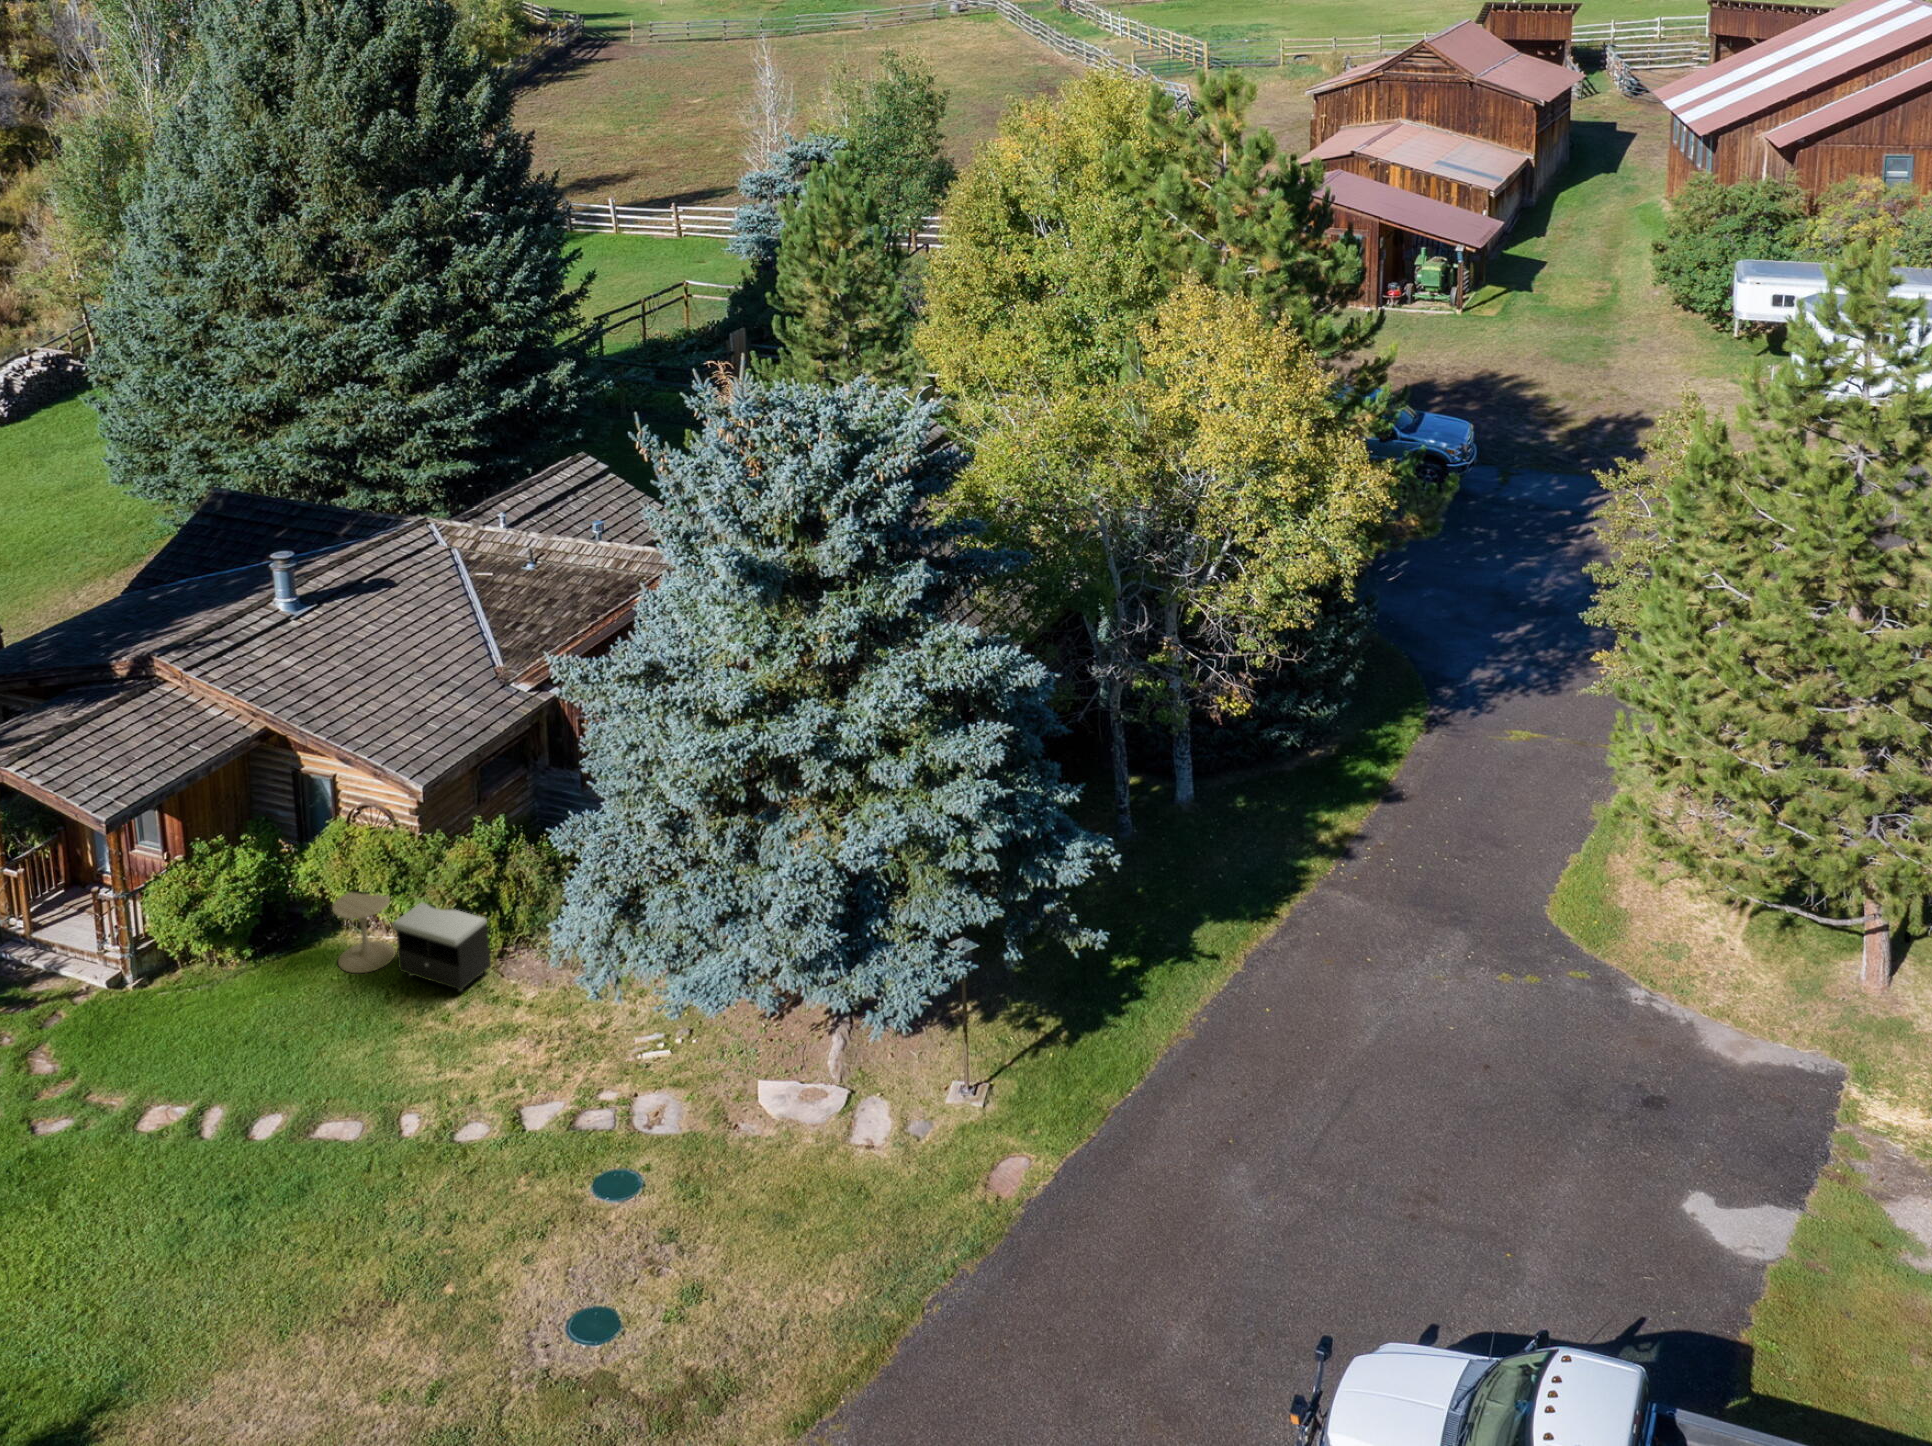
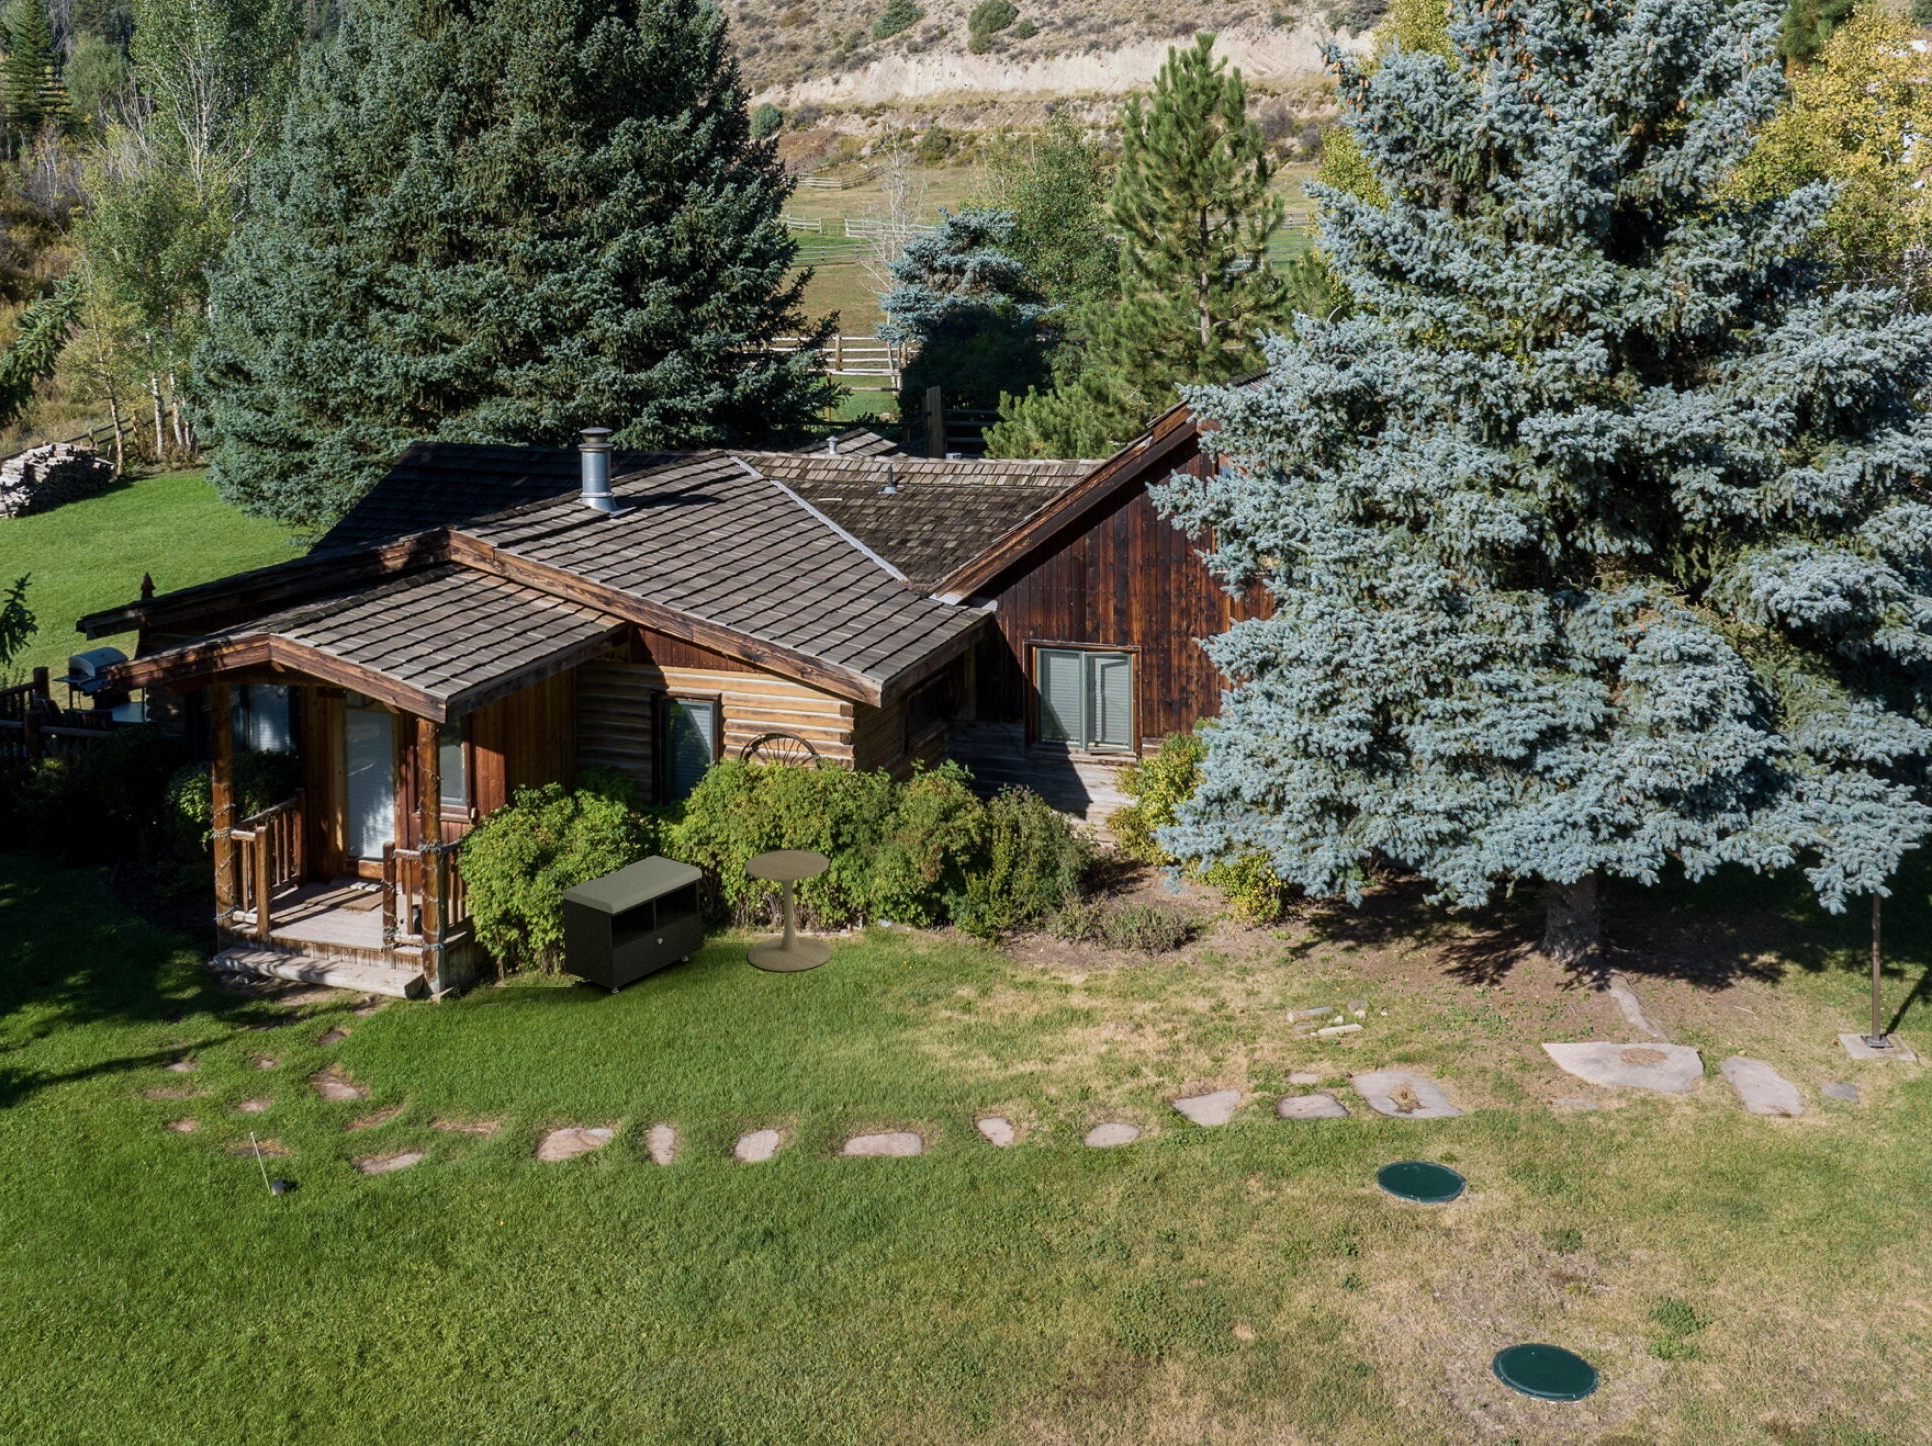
storage bench: present [393,903,491,991] -> present [563,855,702,993]

